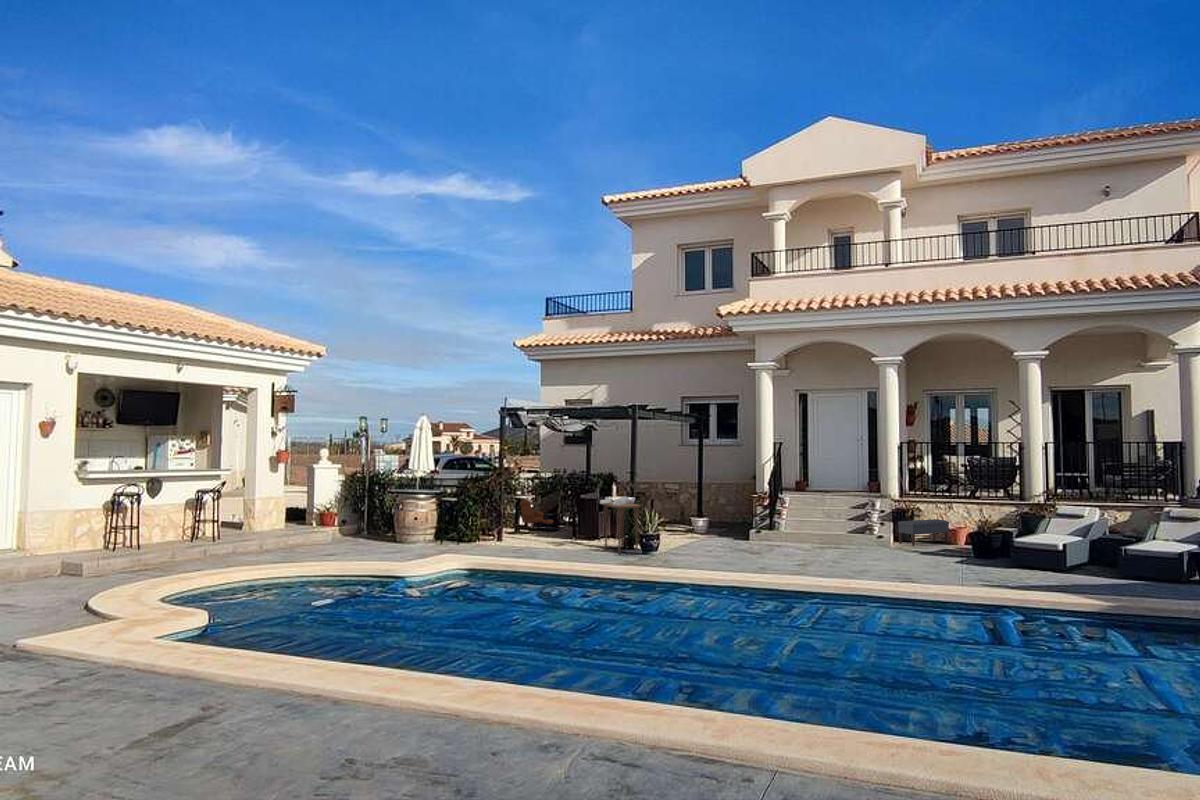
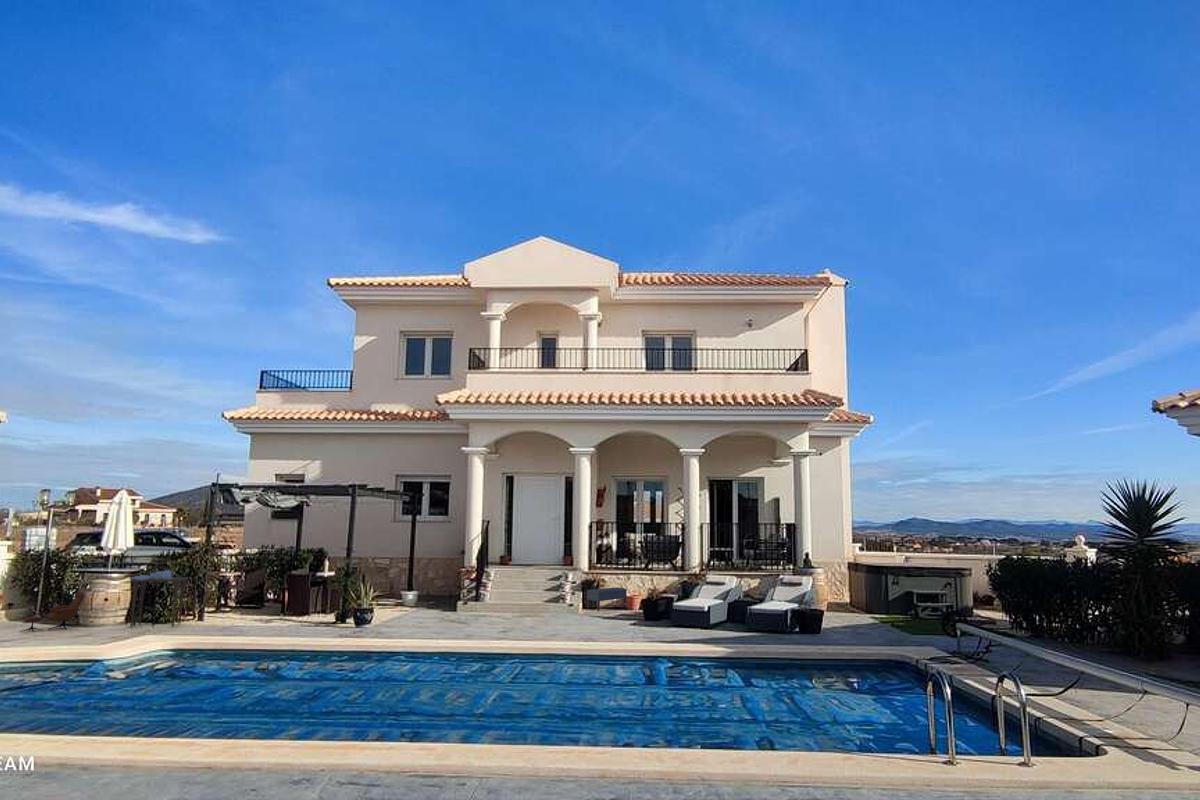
side table: present [600,496,641,554] -> present [130,570,188,627]
lounge chair: present [520,500,553,530] -> present [21,591,84,632]

